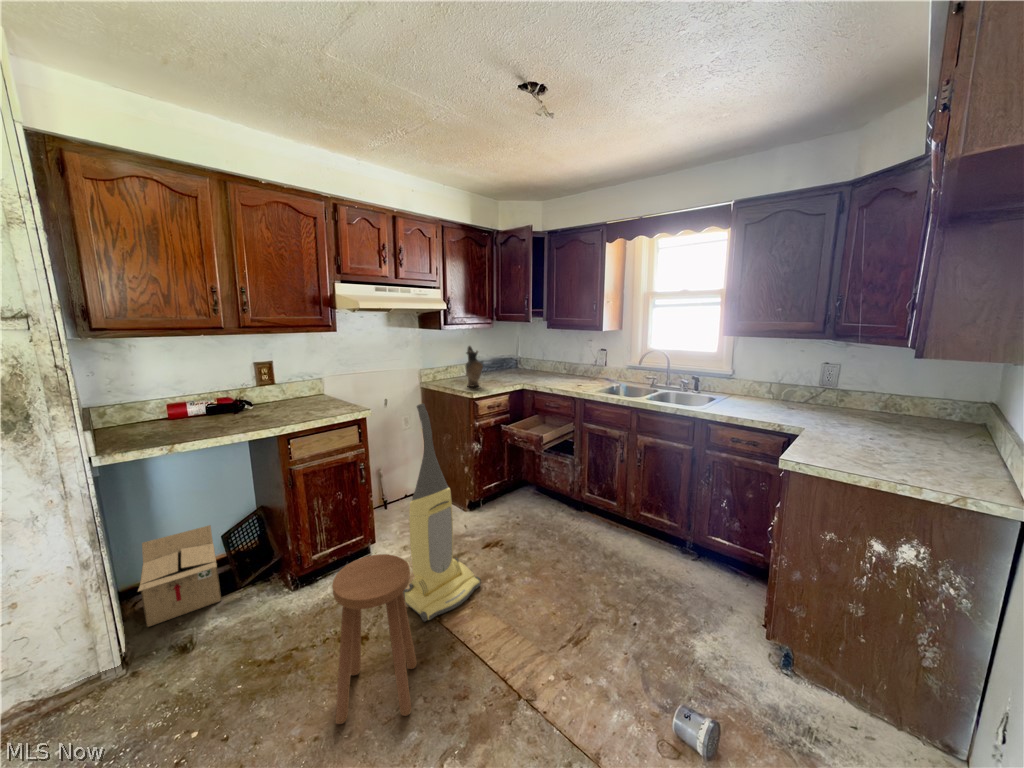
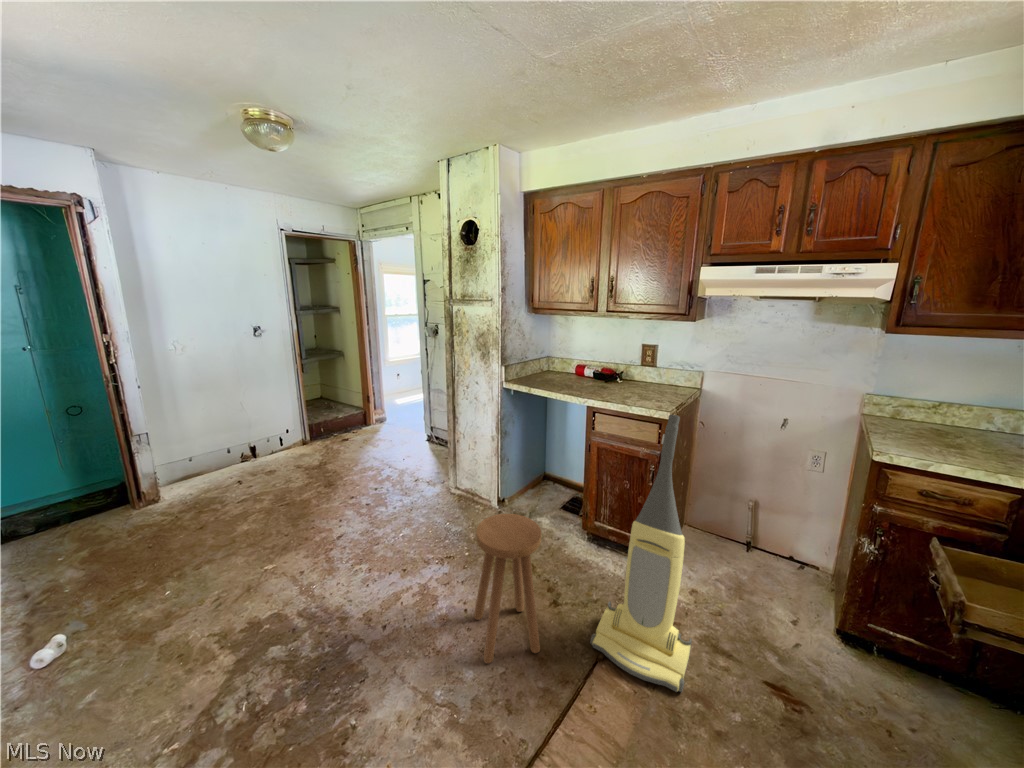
ceramic pitcher: present [465,346,483,387] -> none [917,368,969,448]
cardboard box: present [138,525,221,627] -> none [522,451,586,512]

